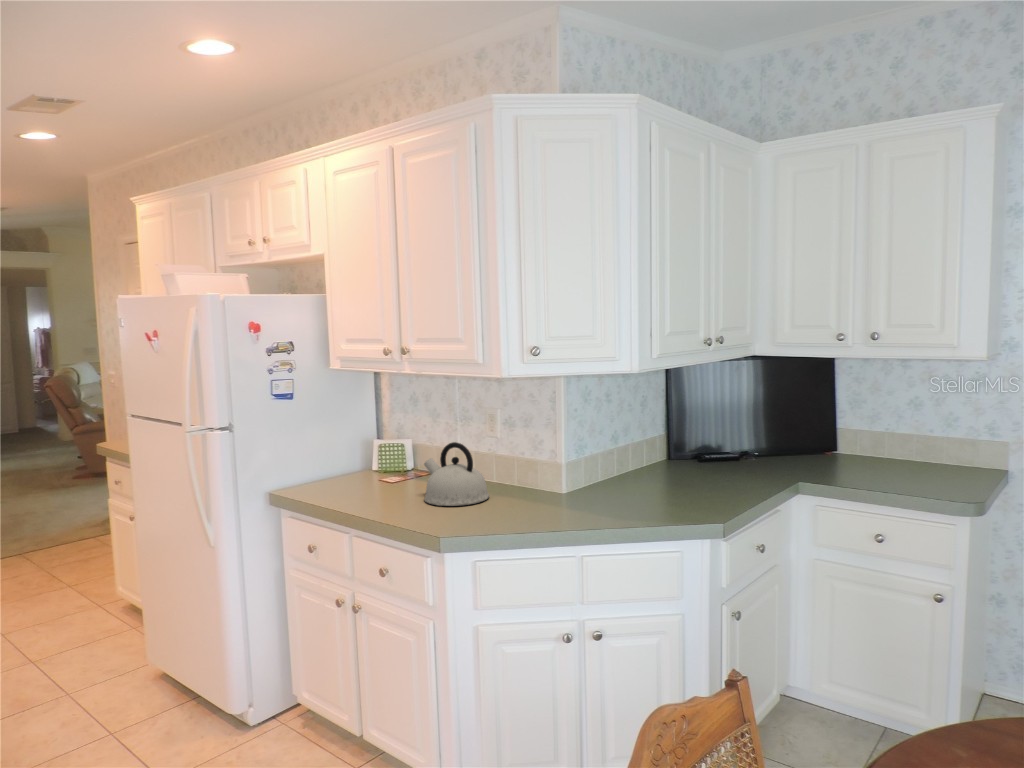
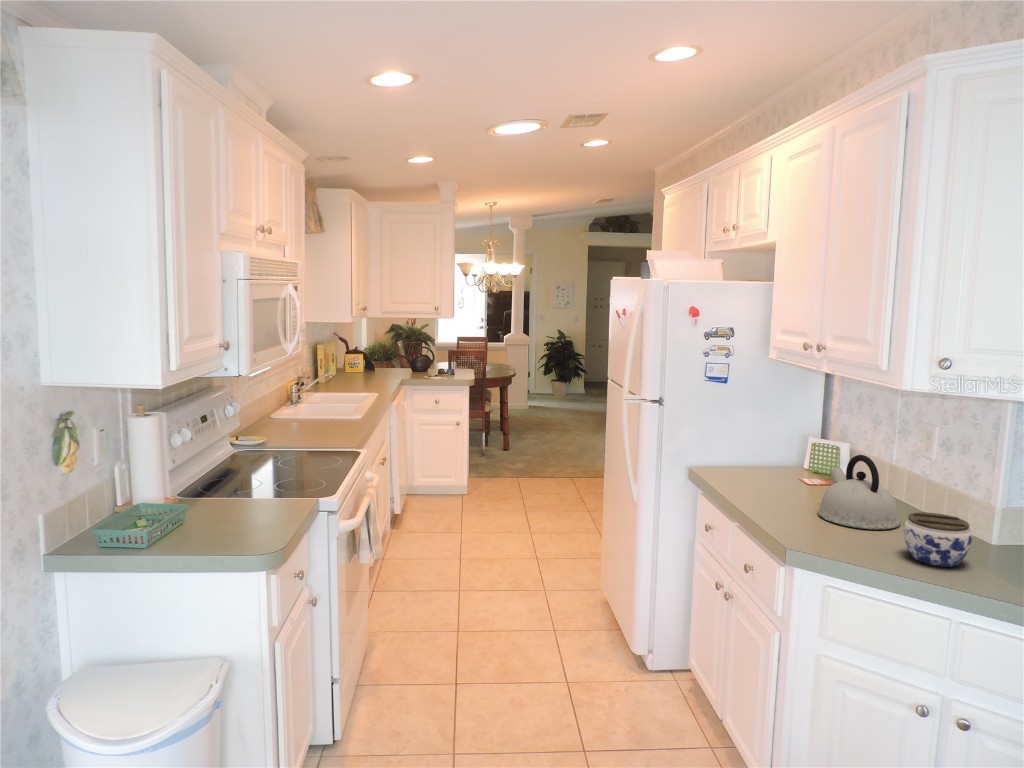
jar: none [511,475,558,516] -> present [904,512,972,567]

